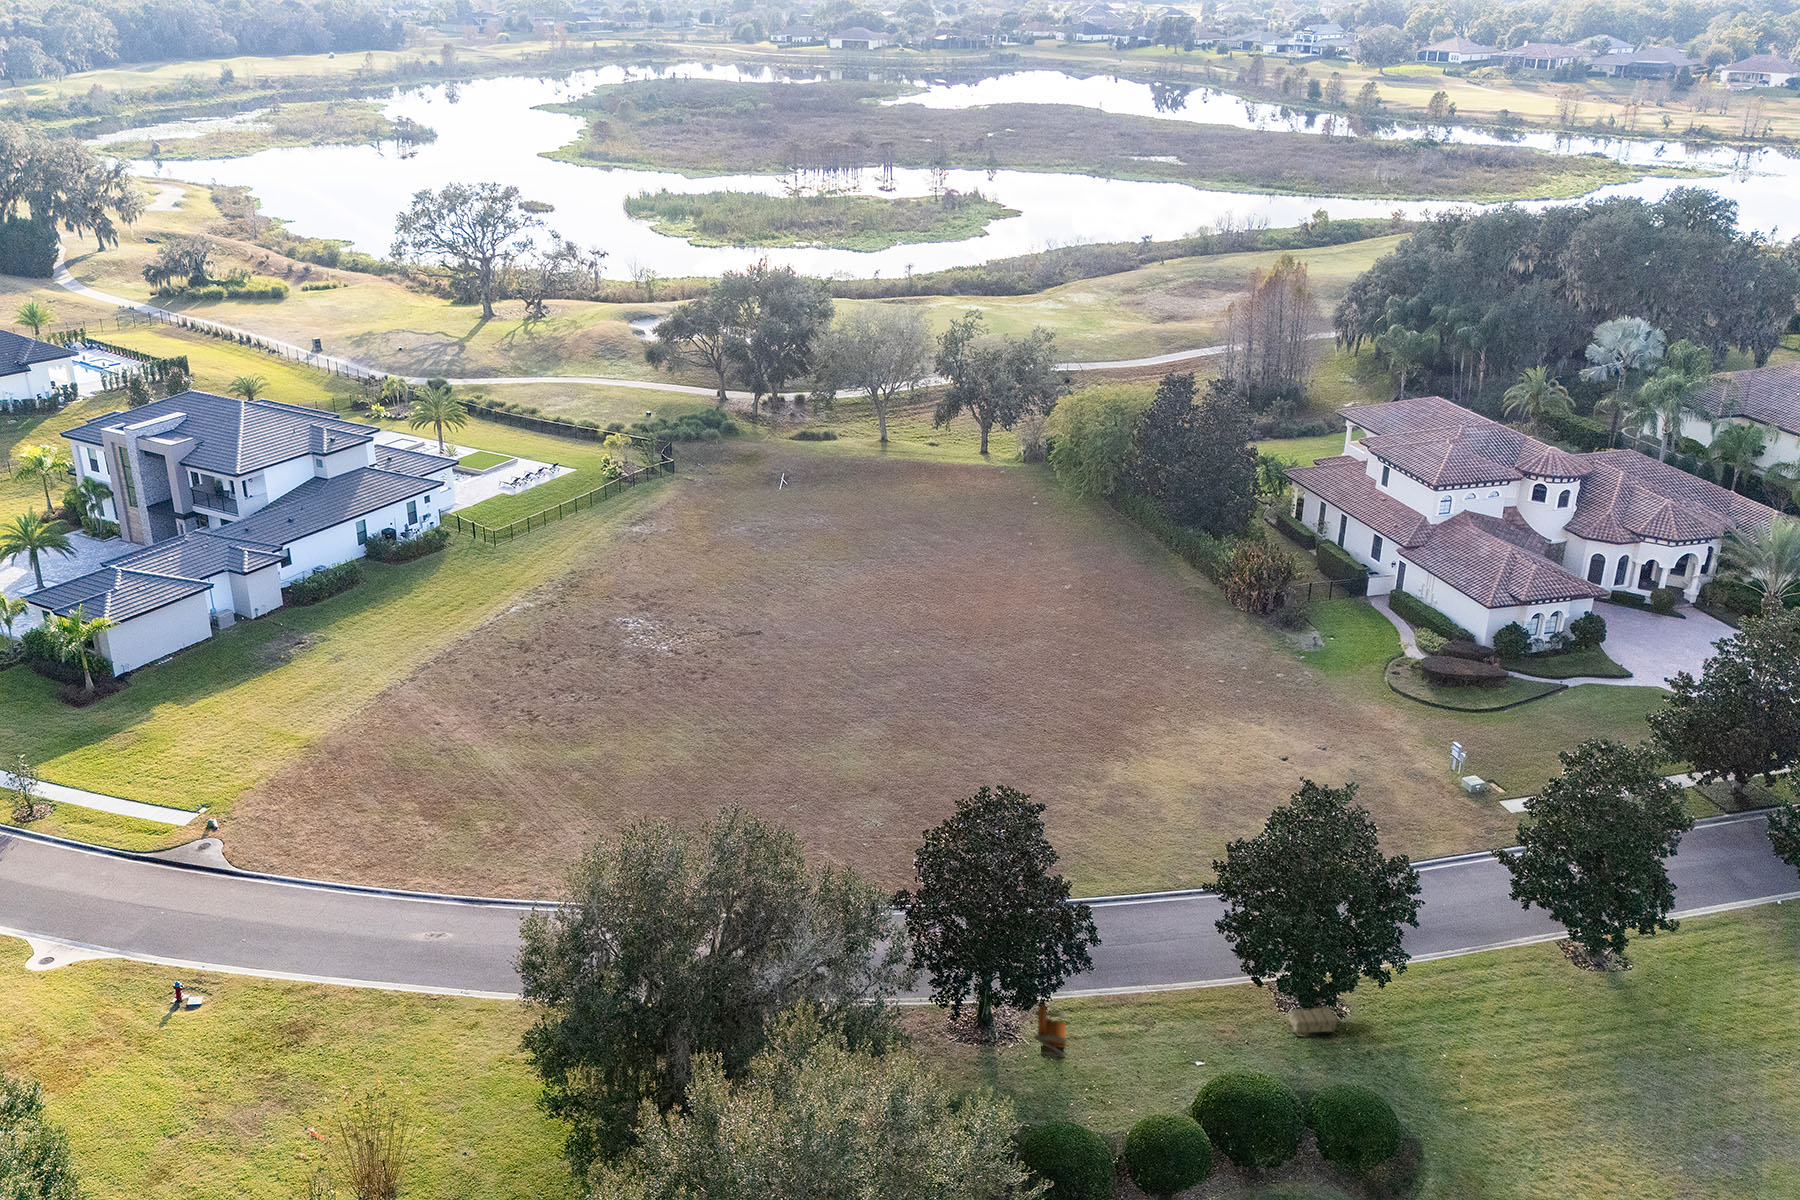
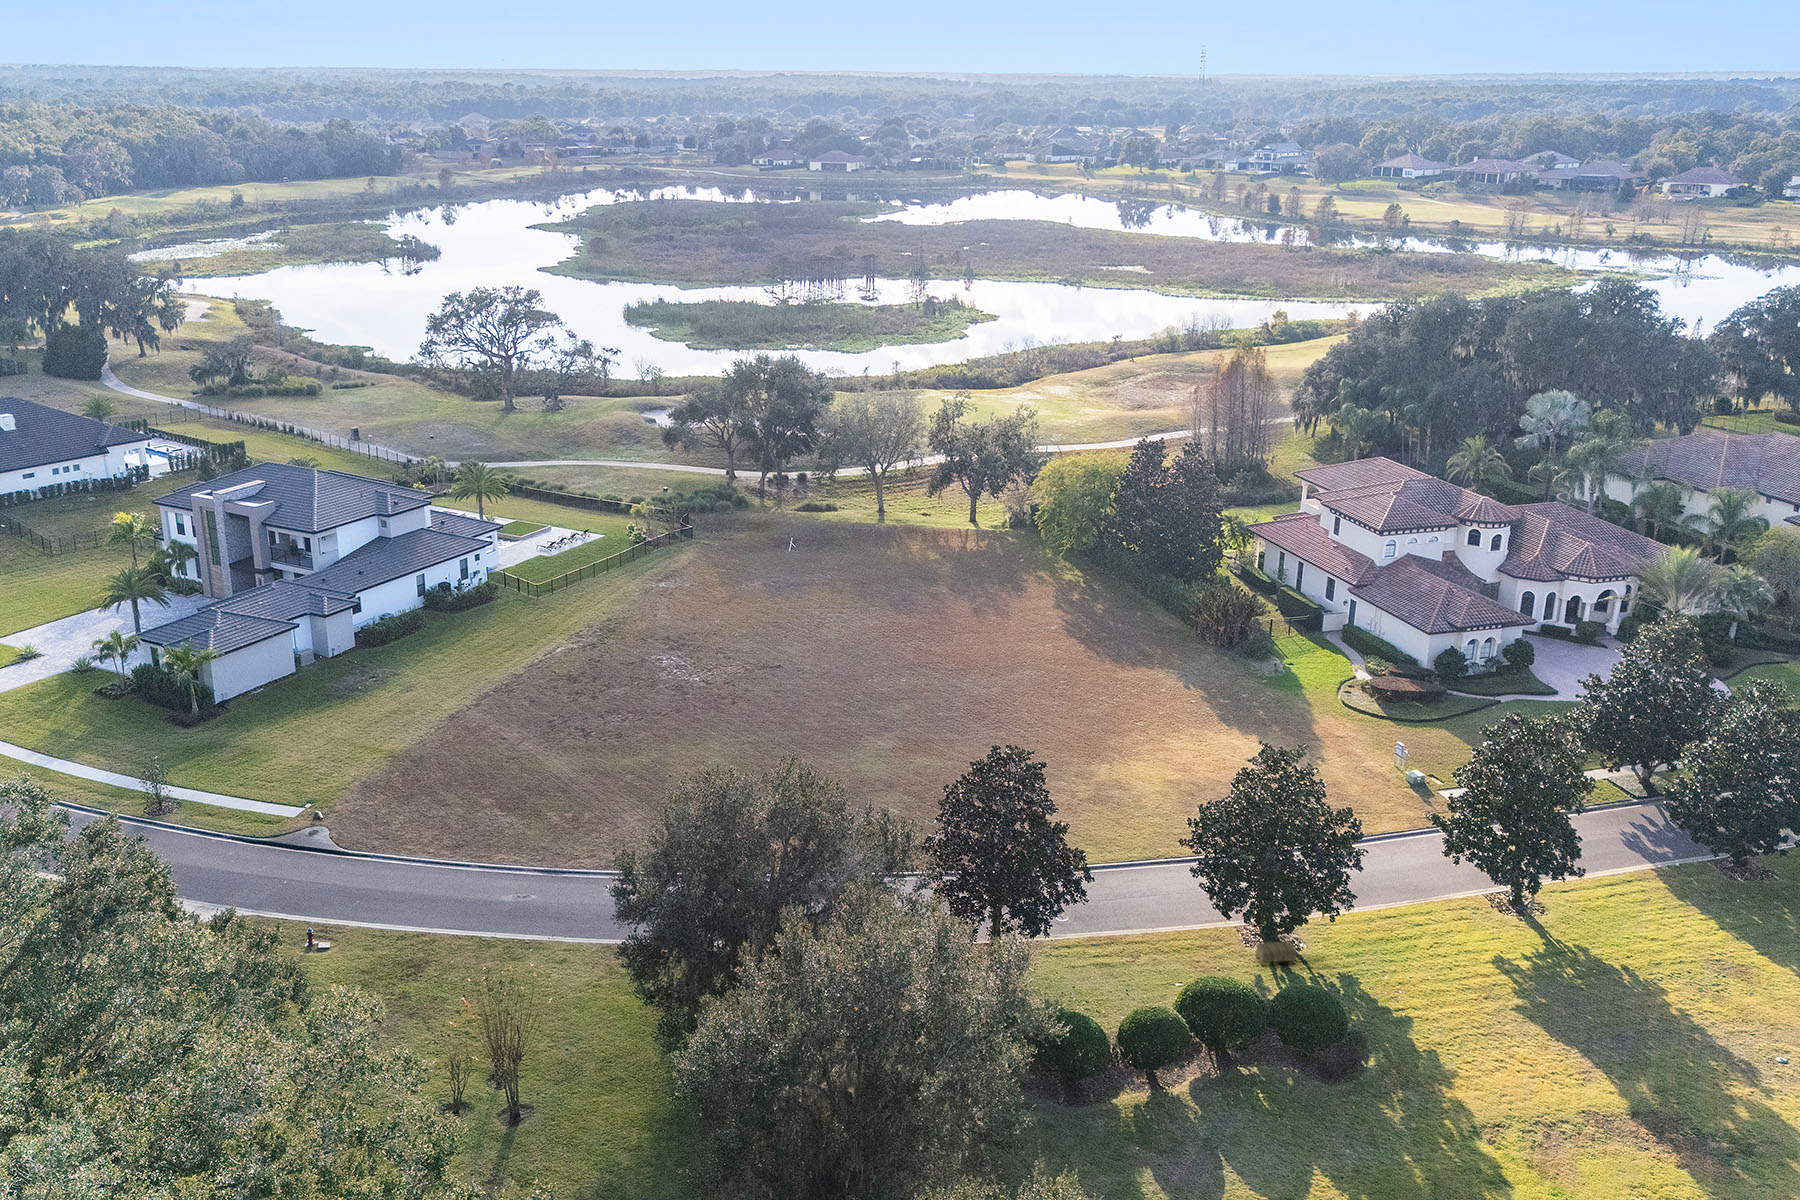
lounge chair: present [1034,1003,1067,1057] -> none [1039,939,1068,984]

